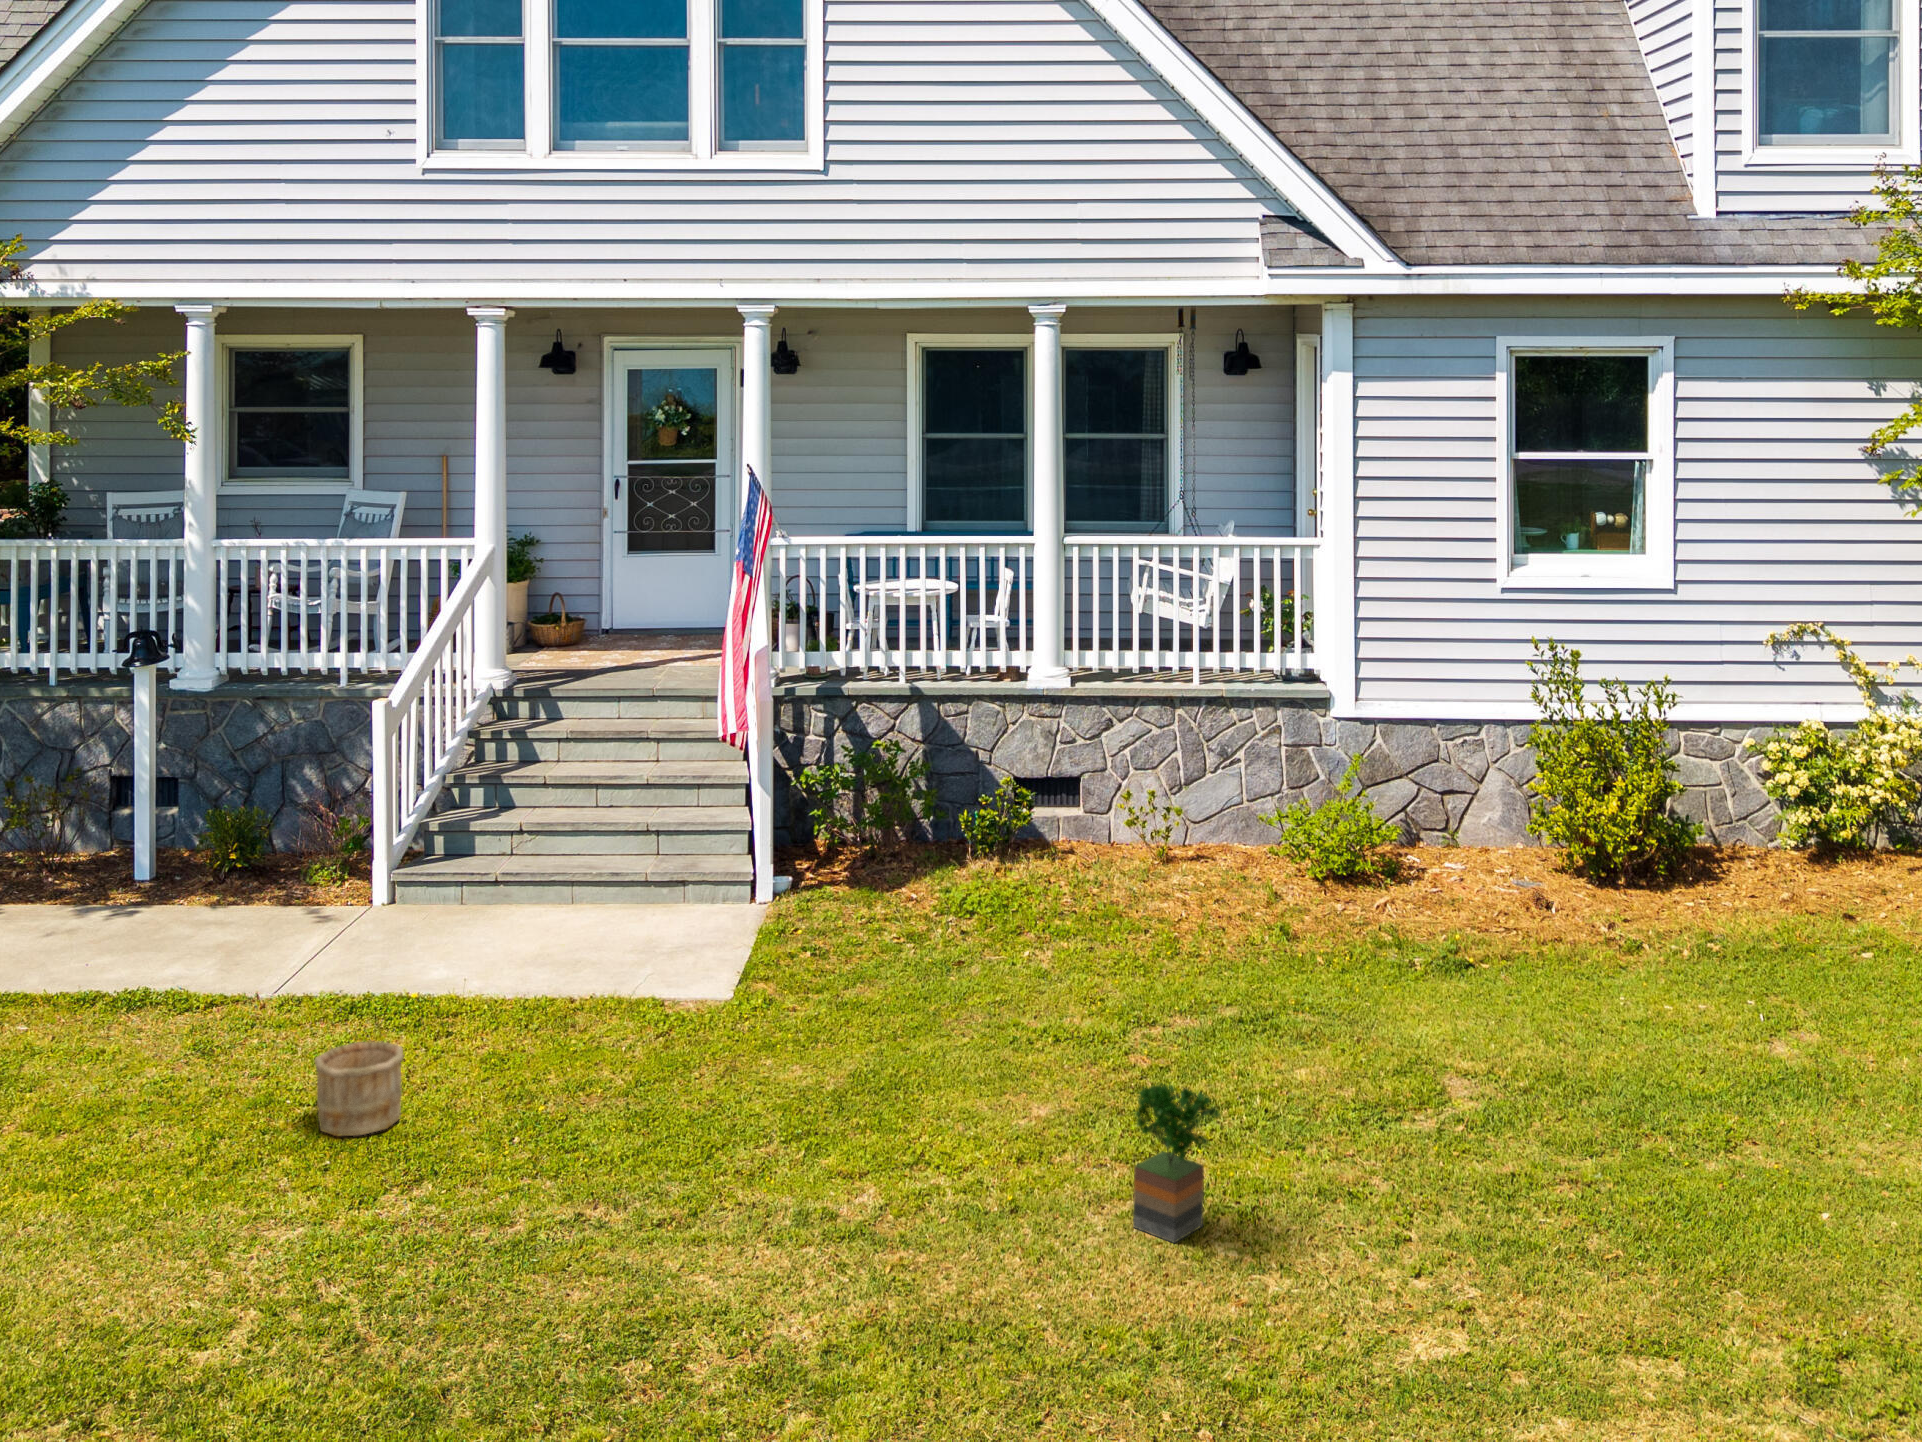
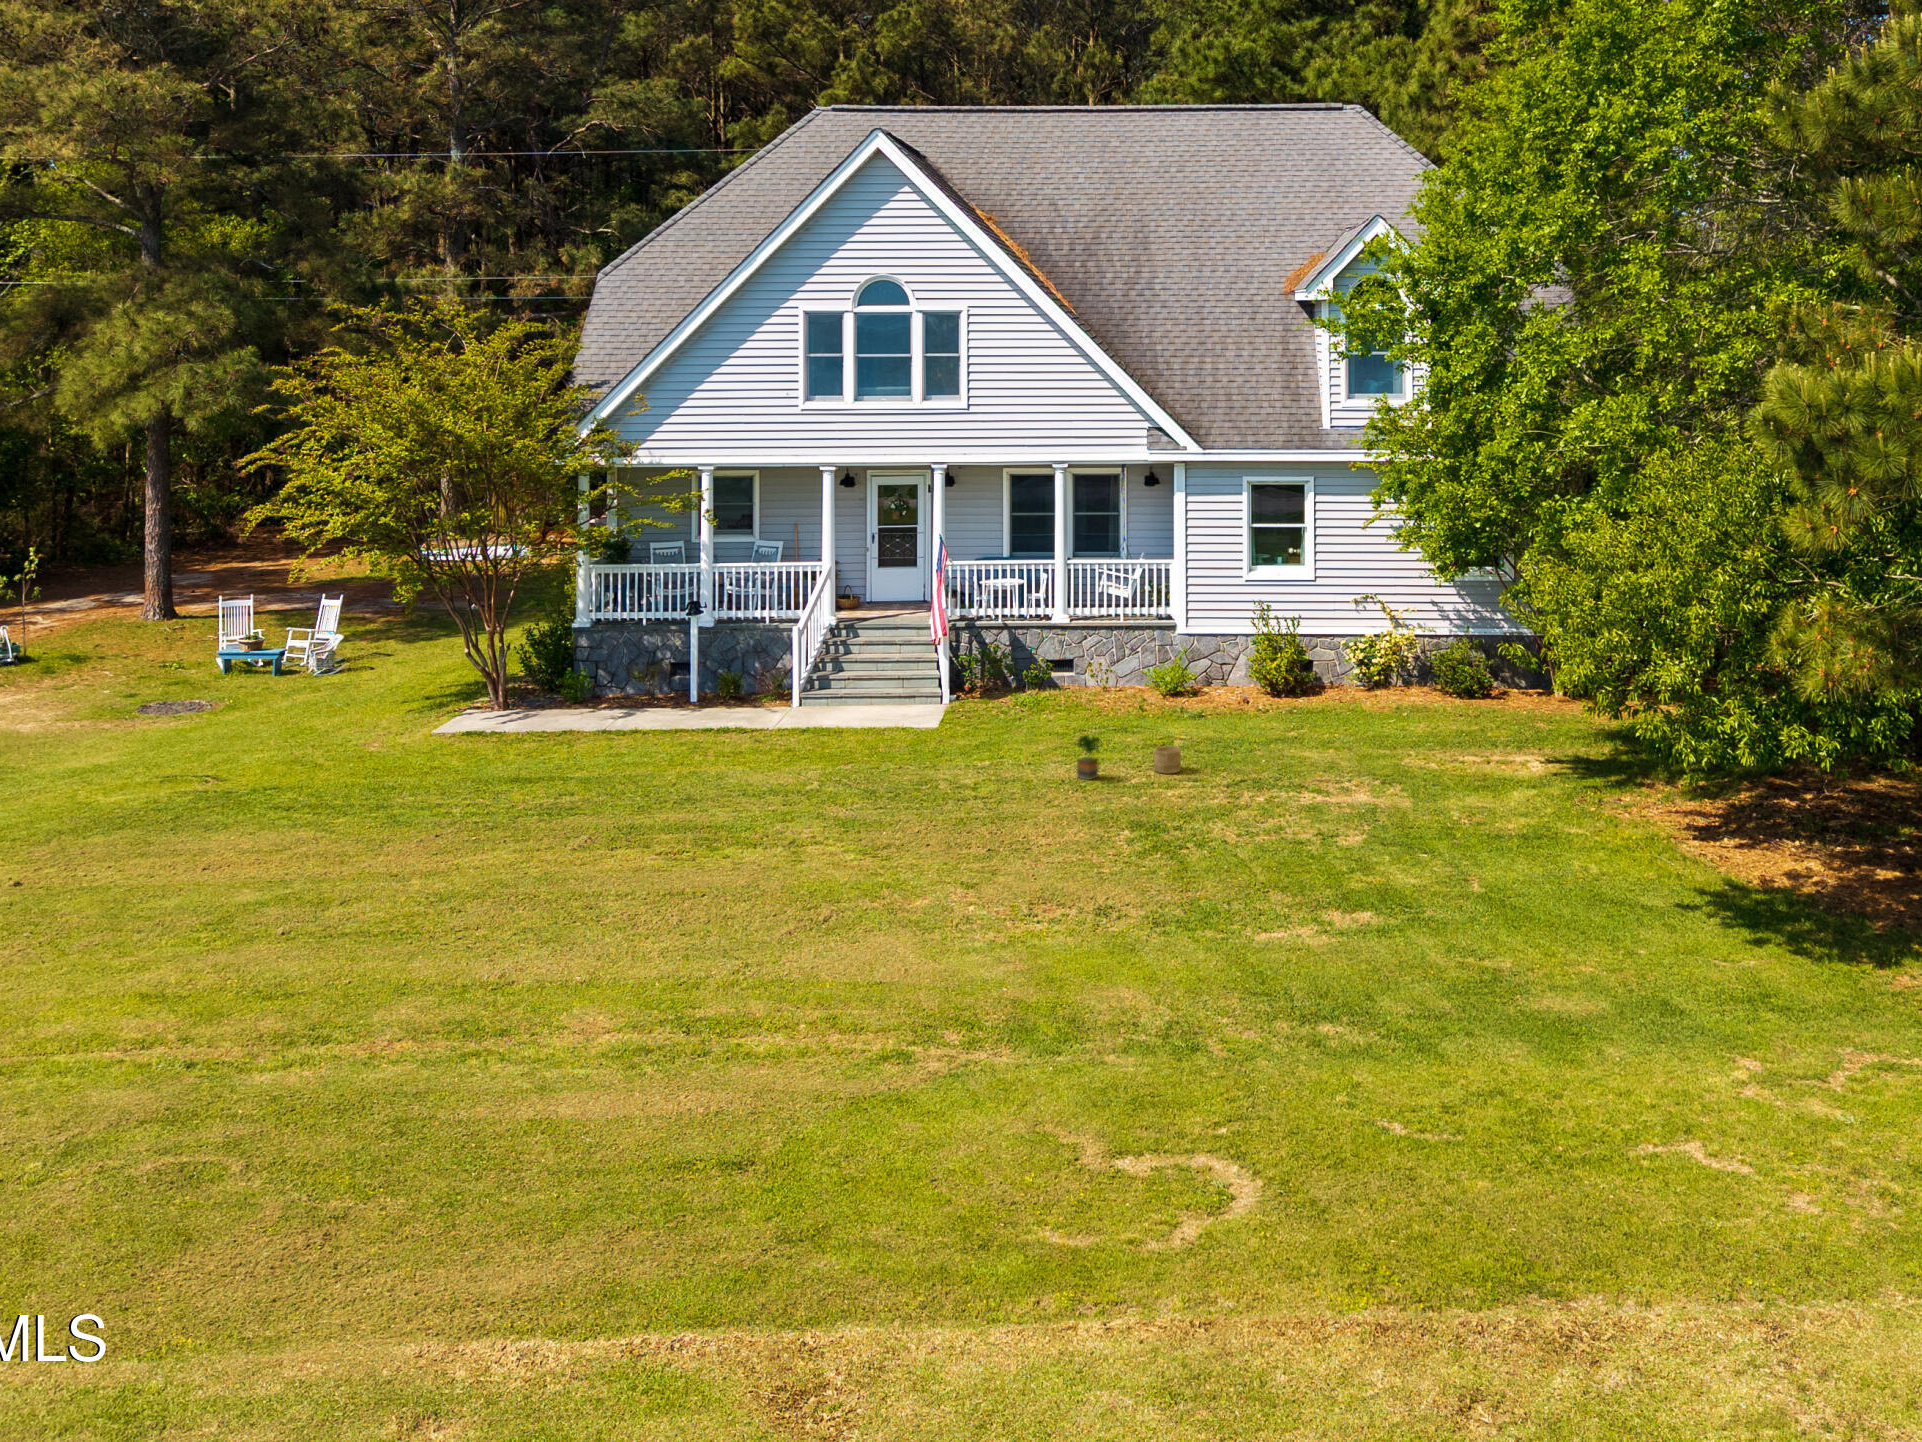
wooden bucket: present [314,1042,403,1136] -> present [1154,746,1181,774]

